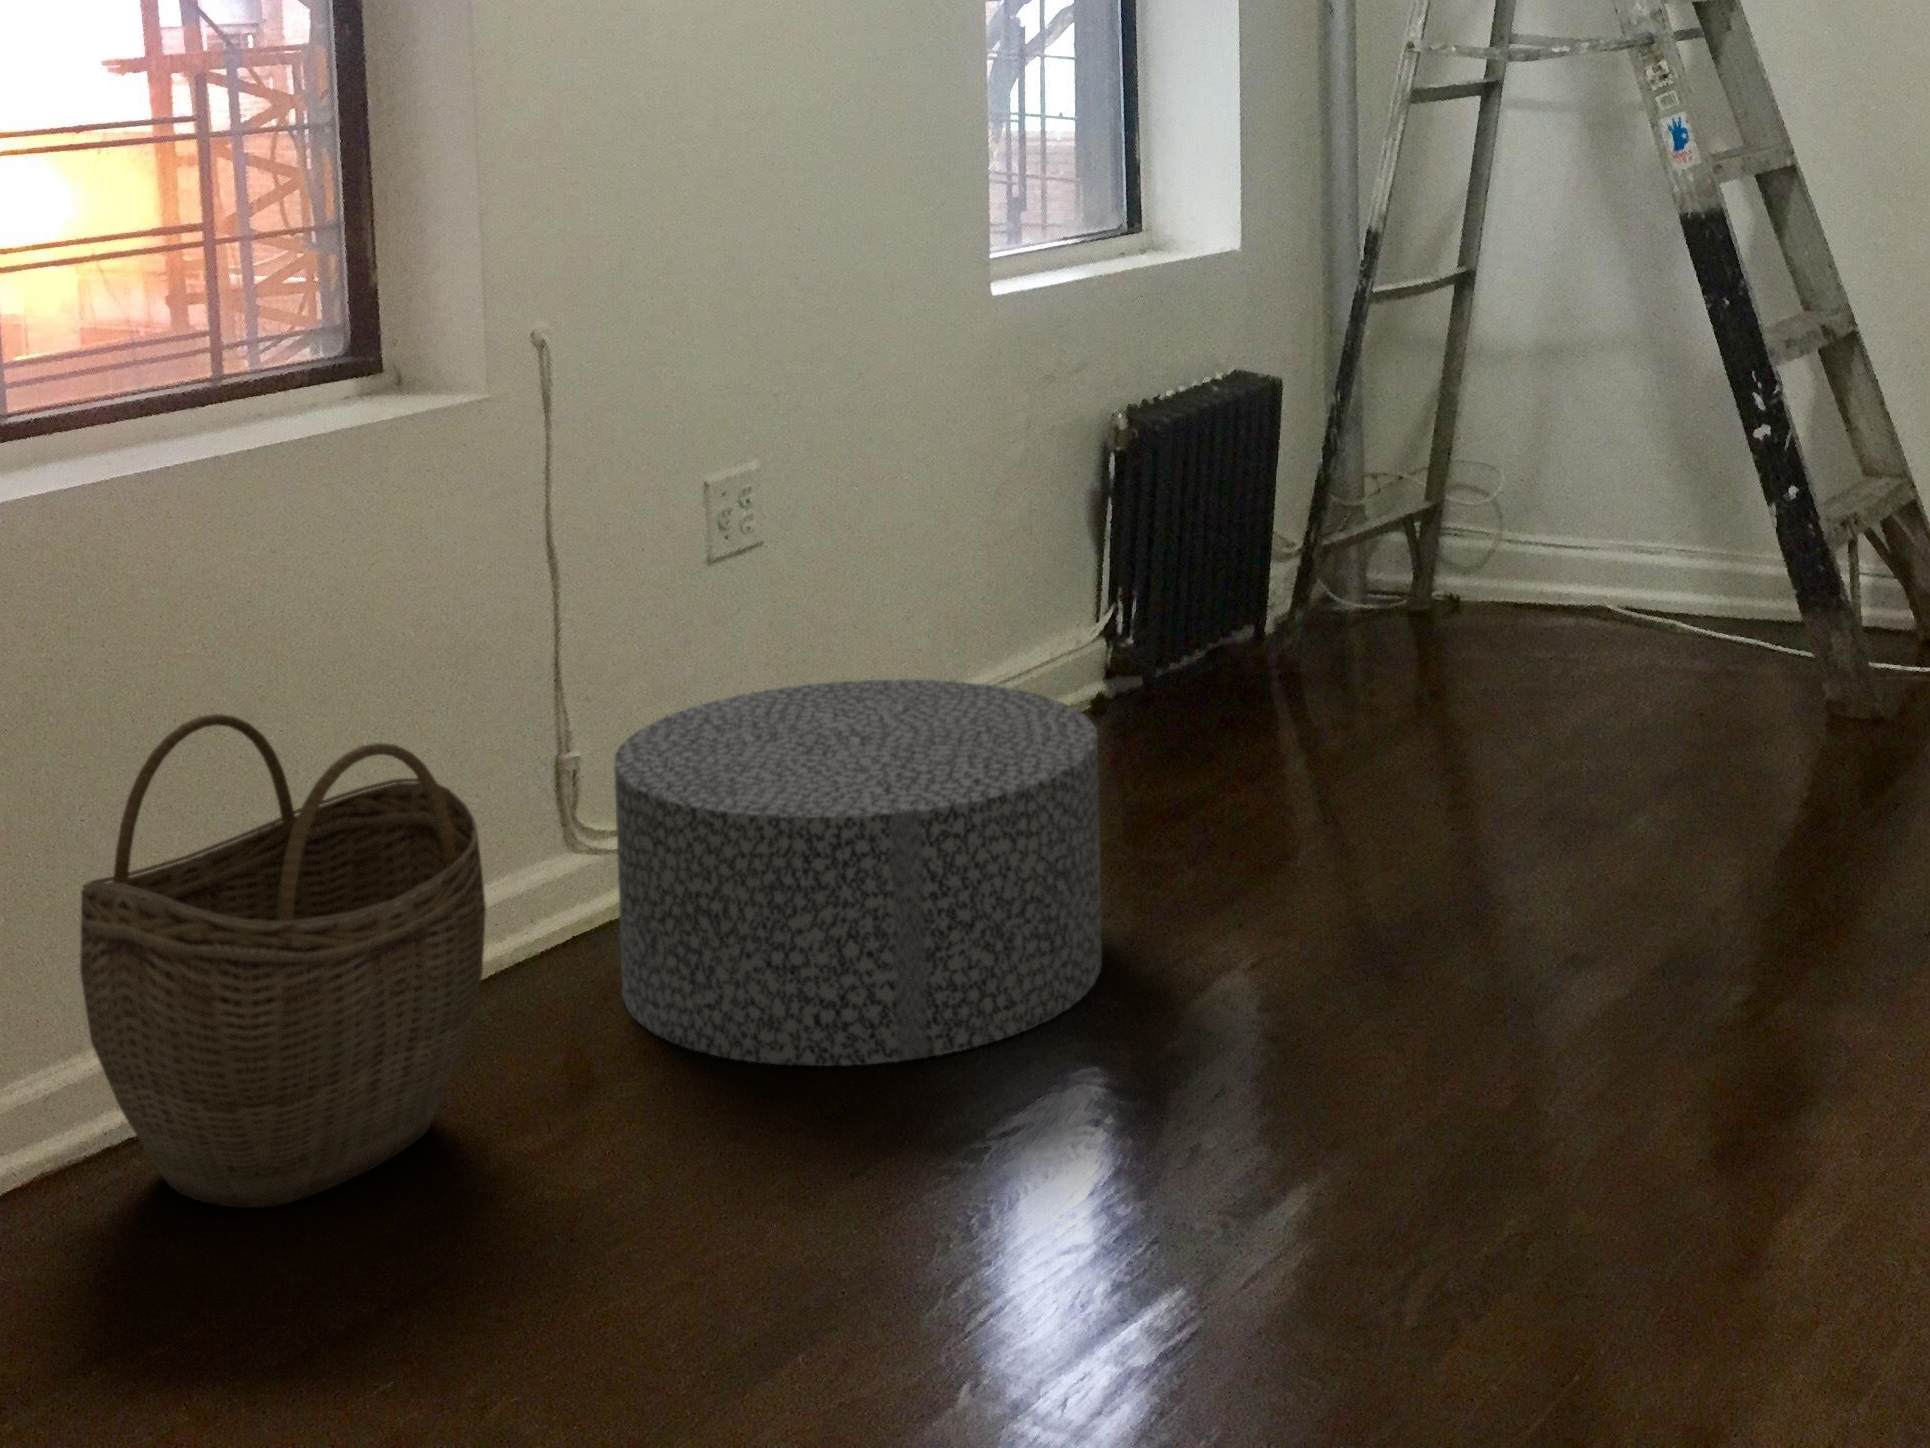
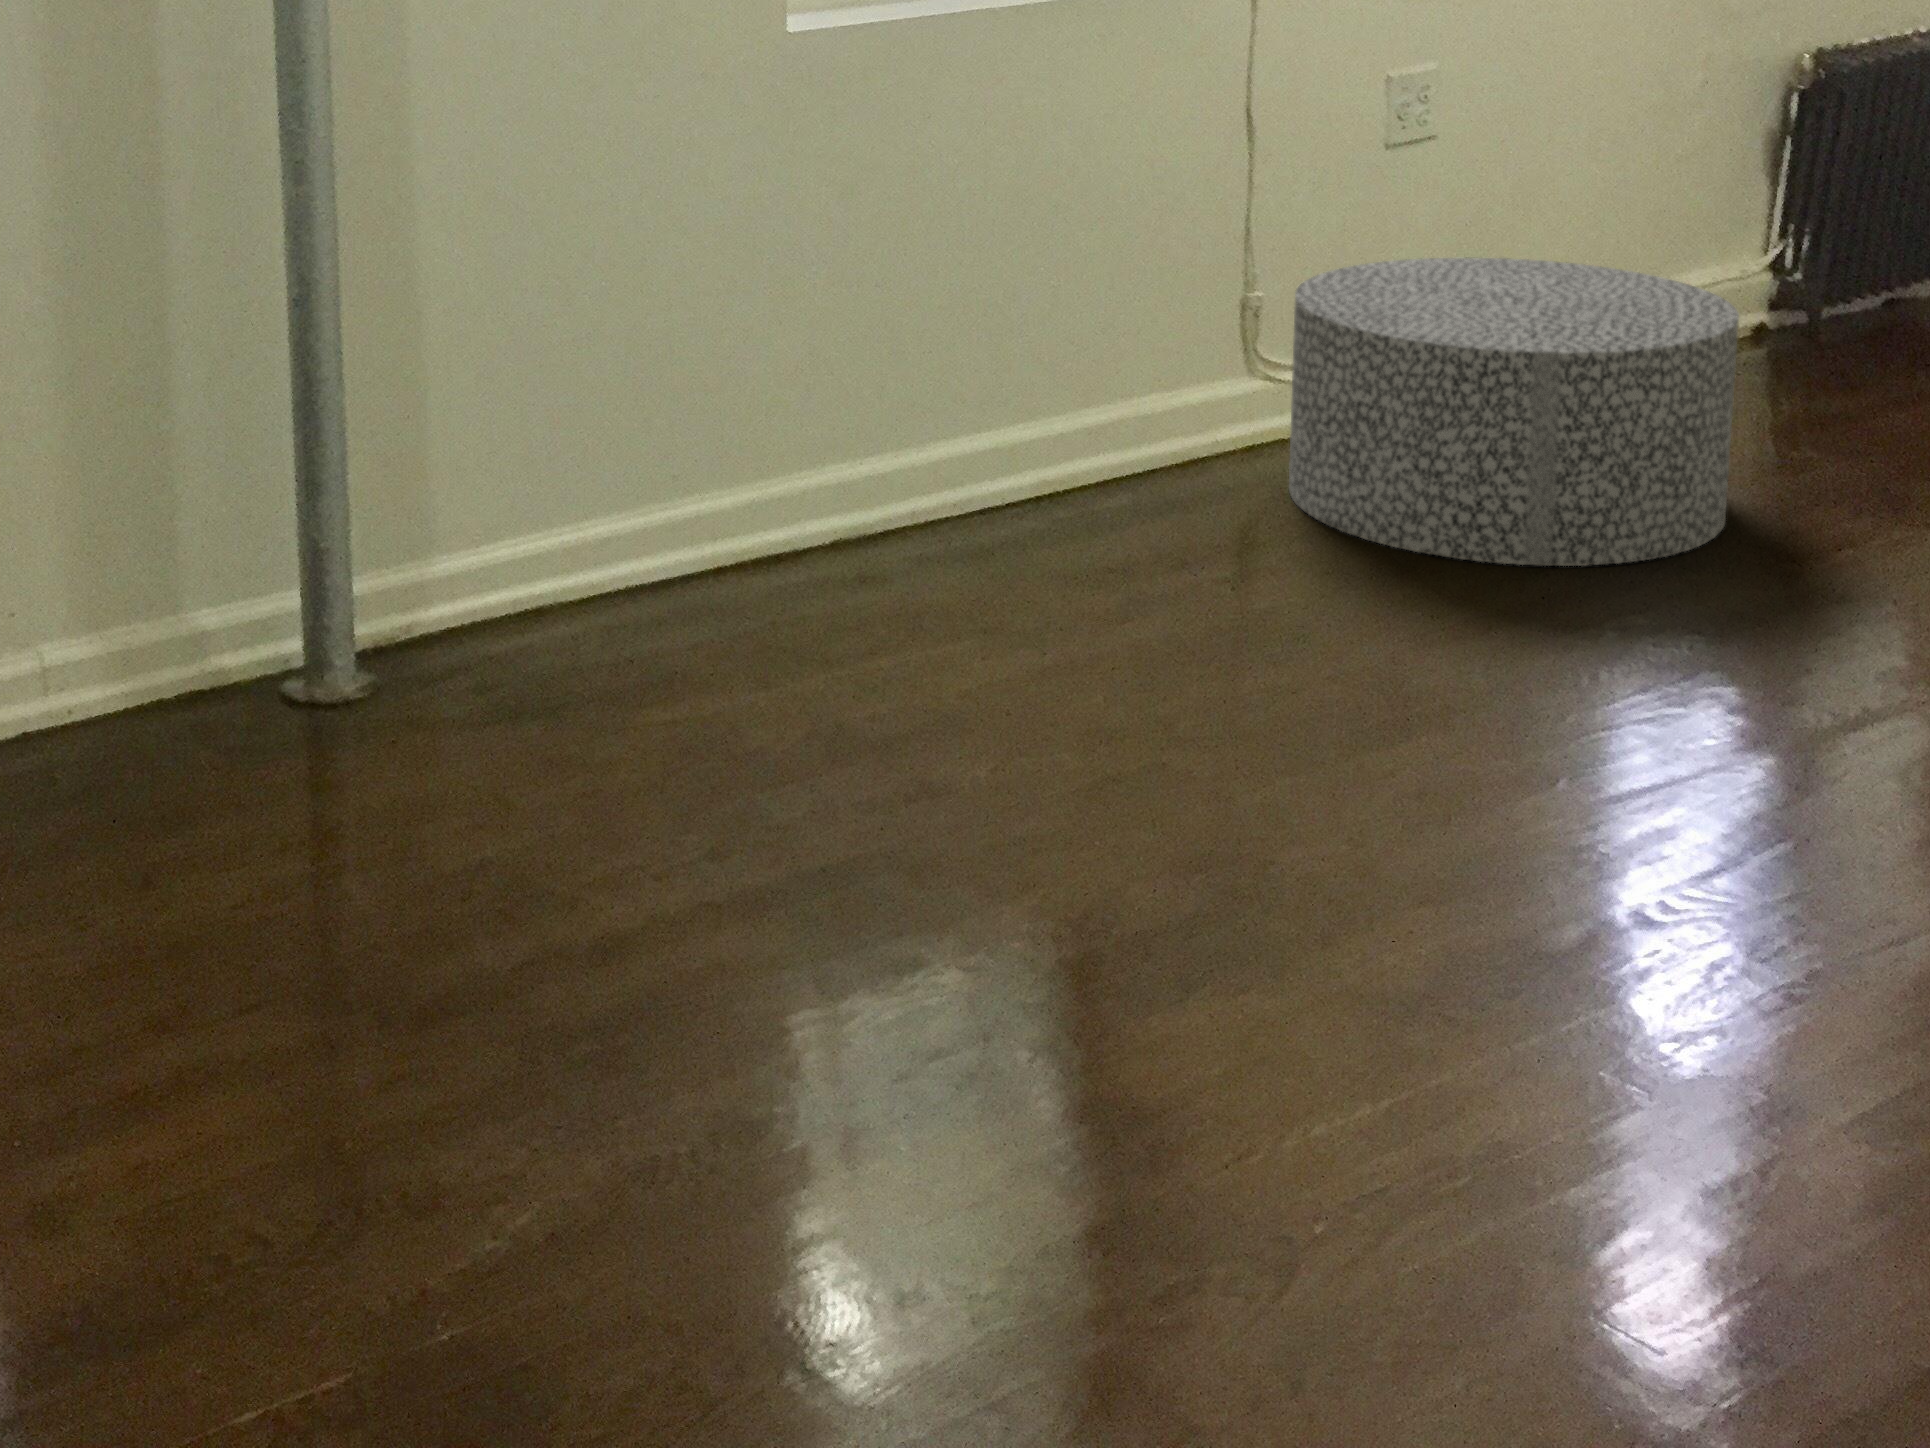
woven basket: present [80,714,486,1208] -> none [882,209,1183,581]

